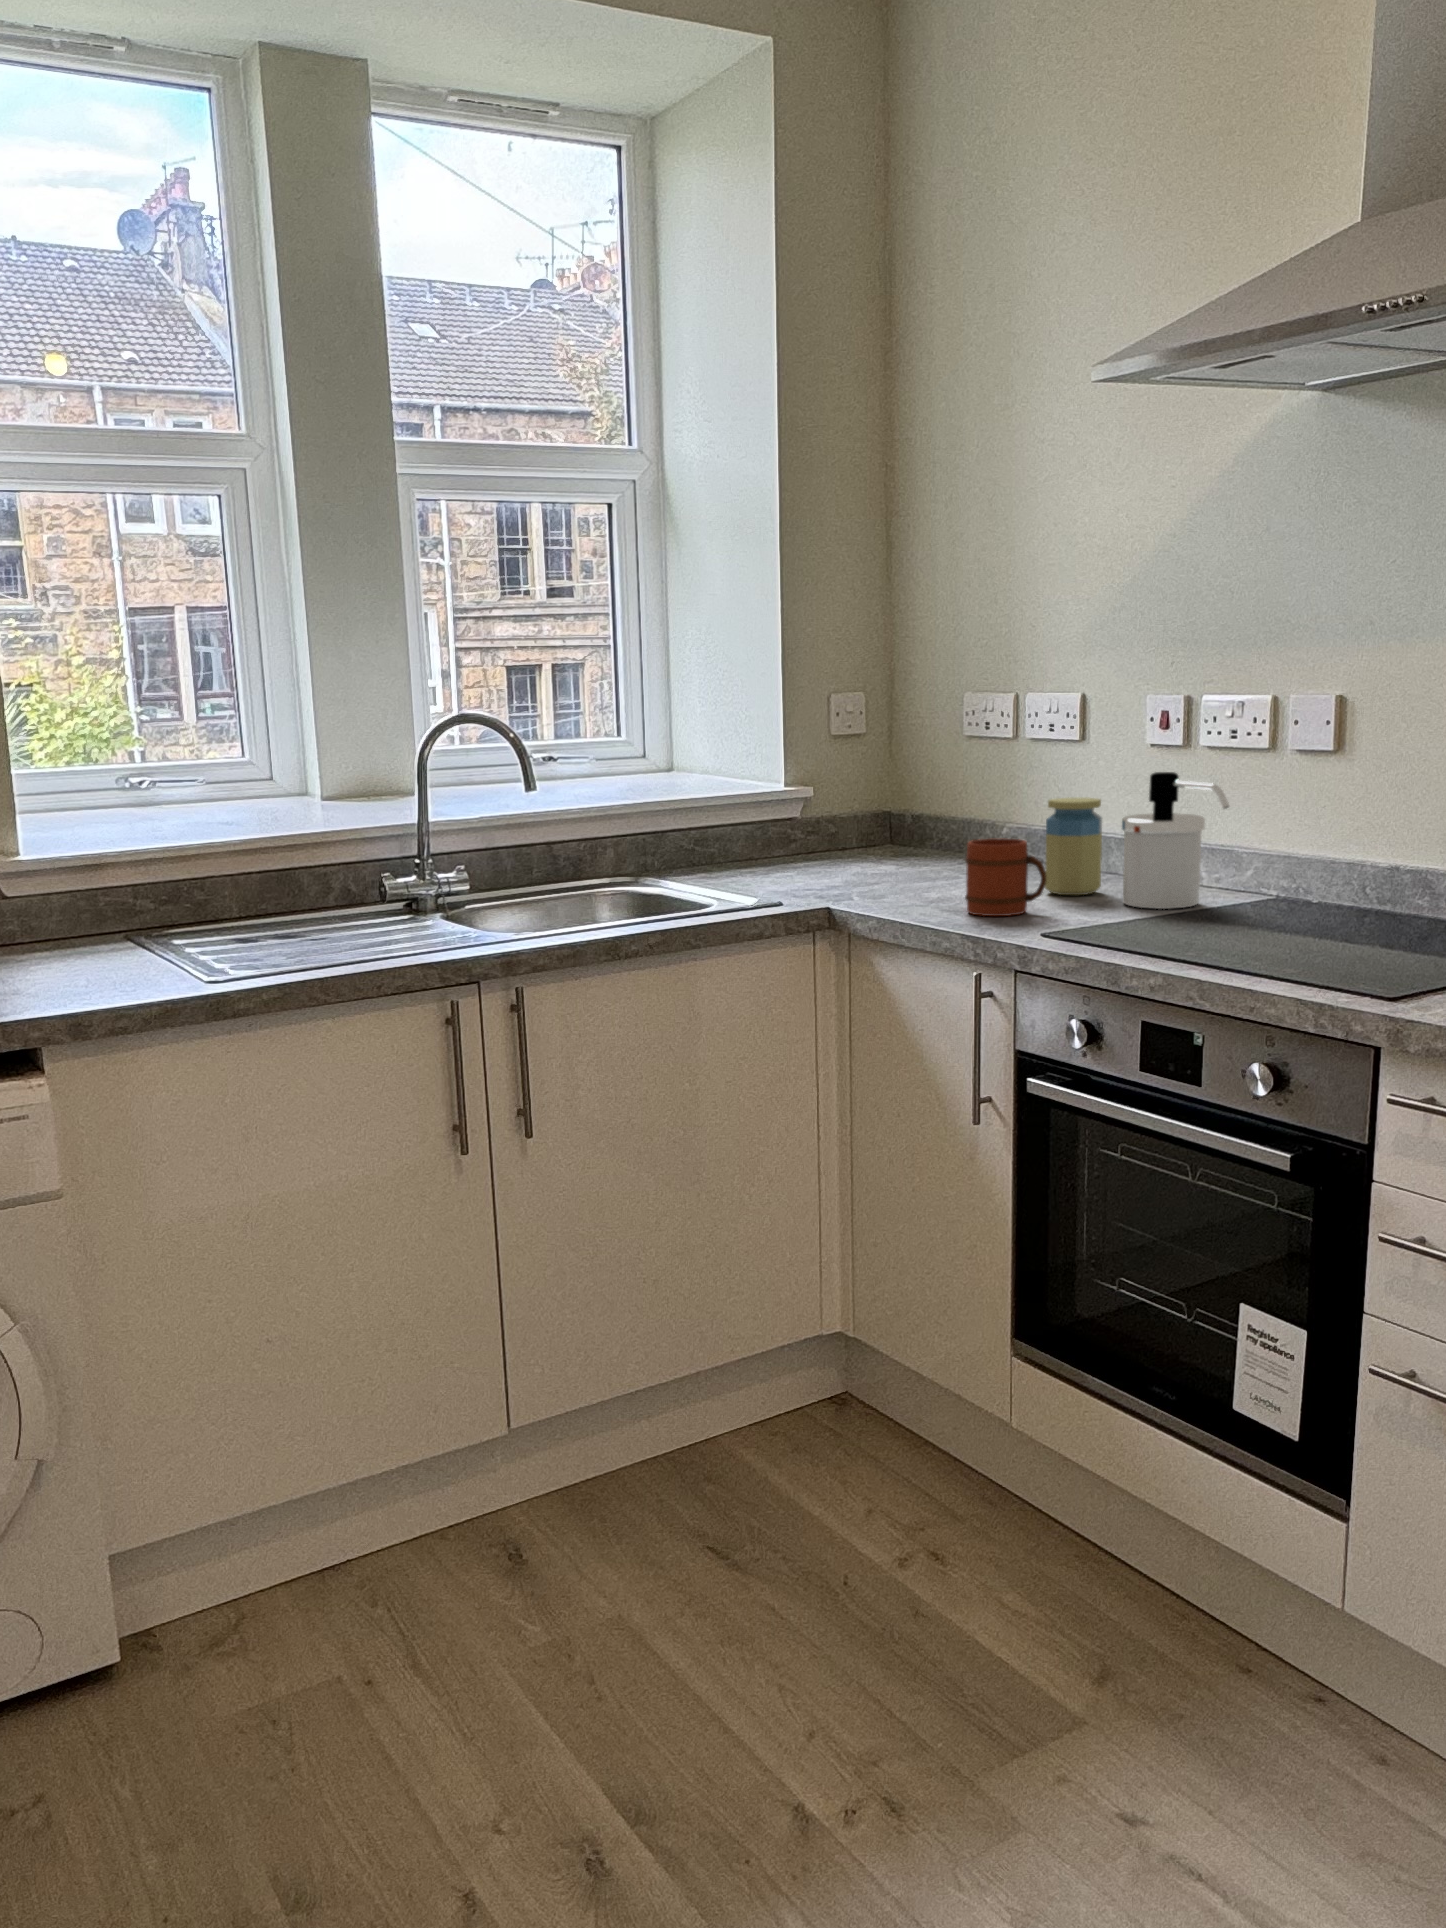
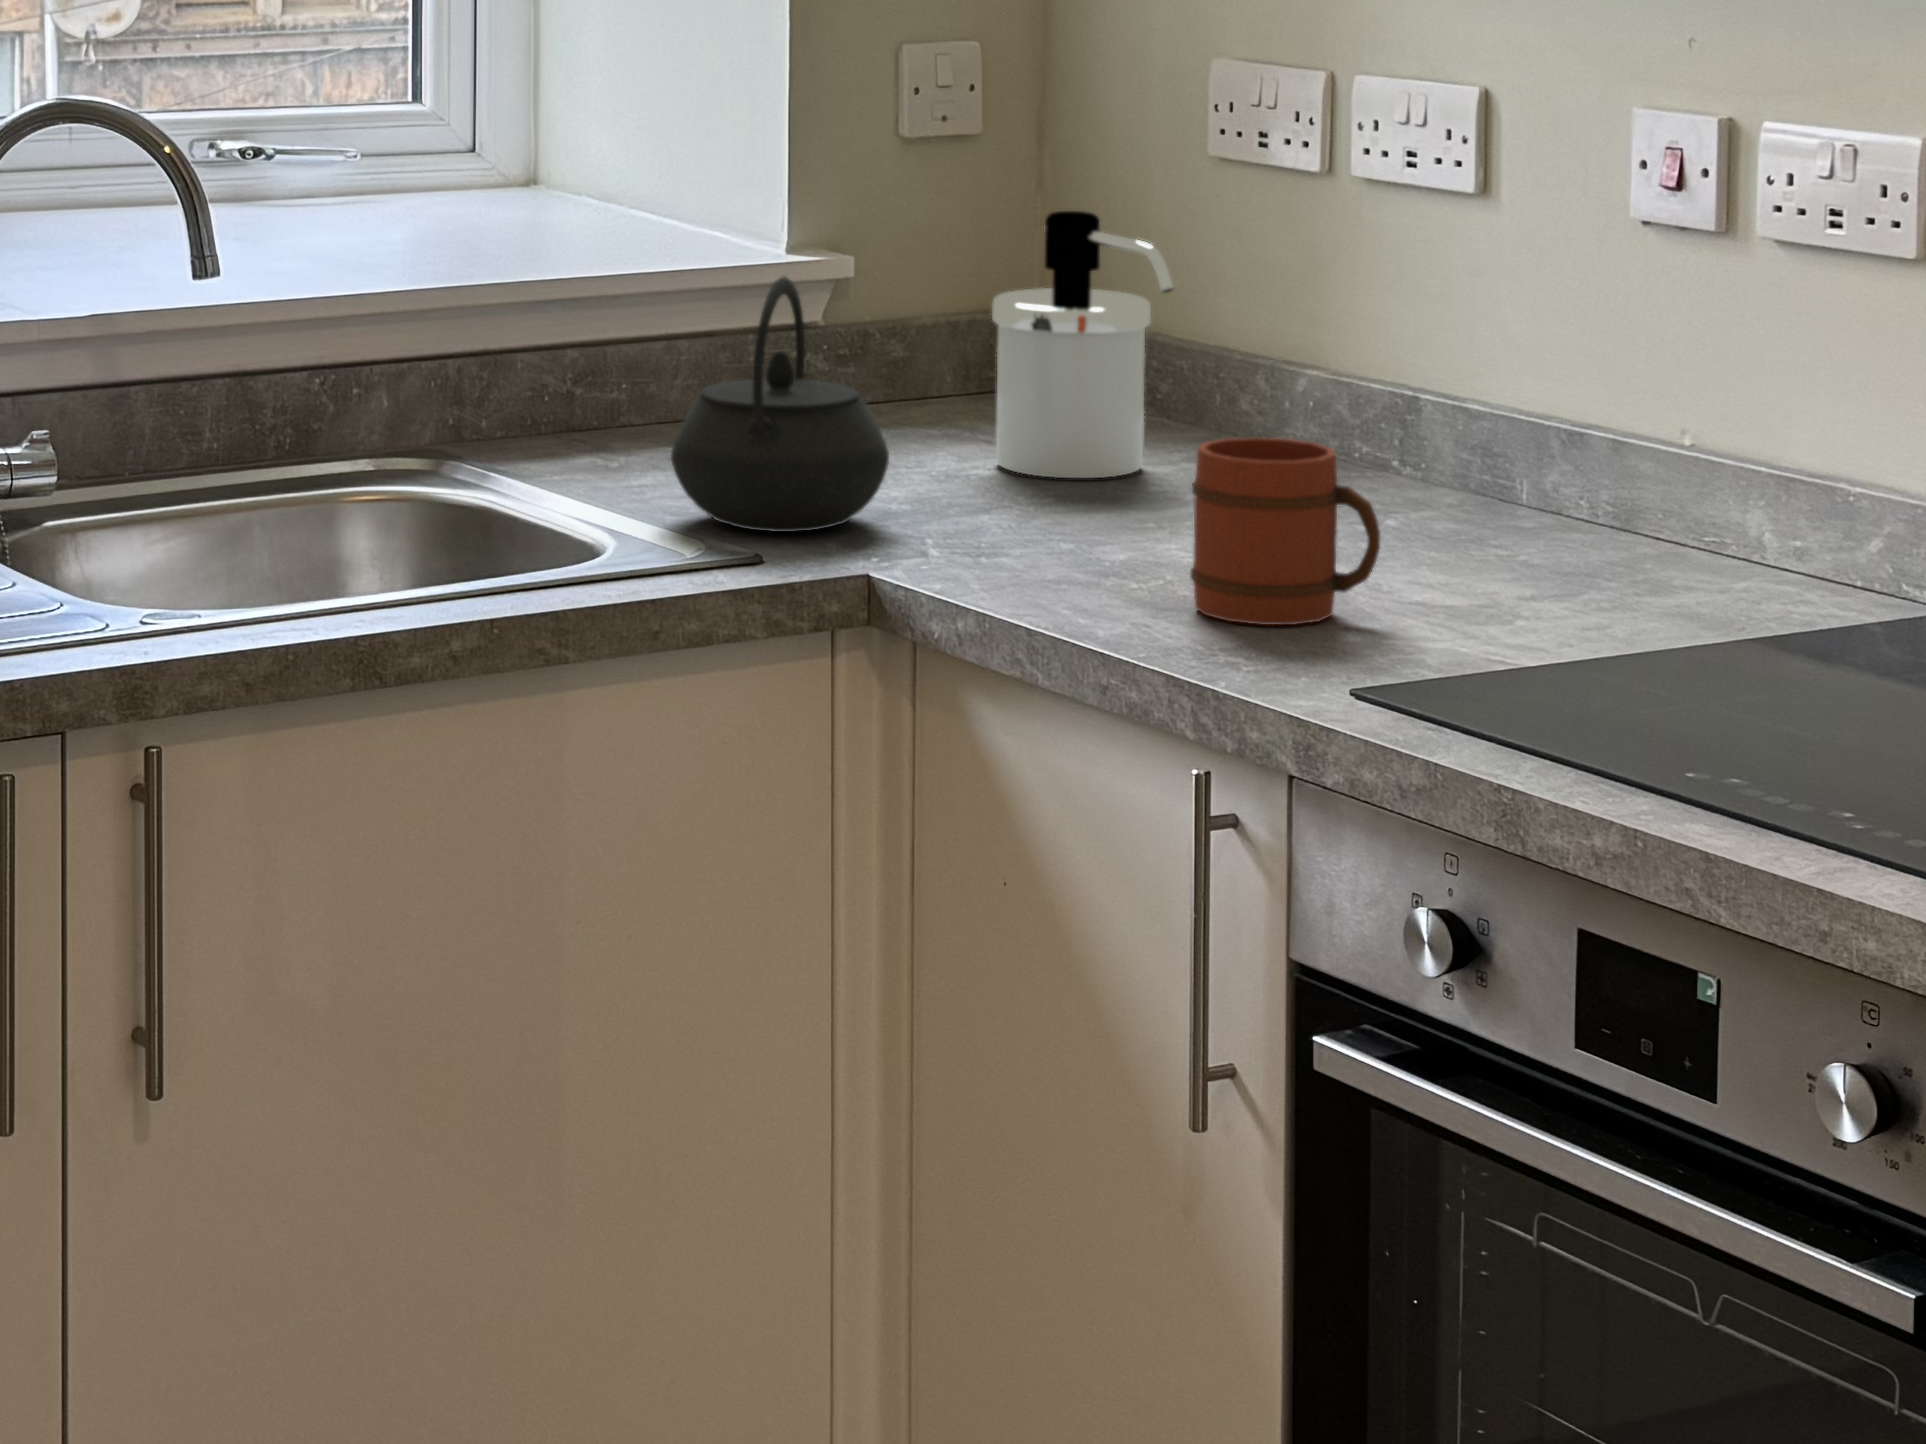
soap dispenser: present [1122,772,1229,909] -> present [992,211,1174,478]
kettle: none [738,786,832,896] -> present [671,277,889,532]
jar: present [1045,798,1102,895] -> none [1386,337,1522,570]

